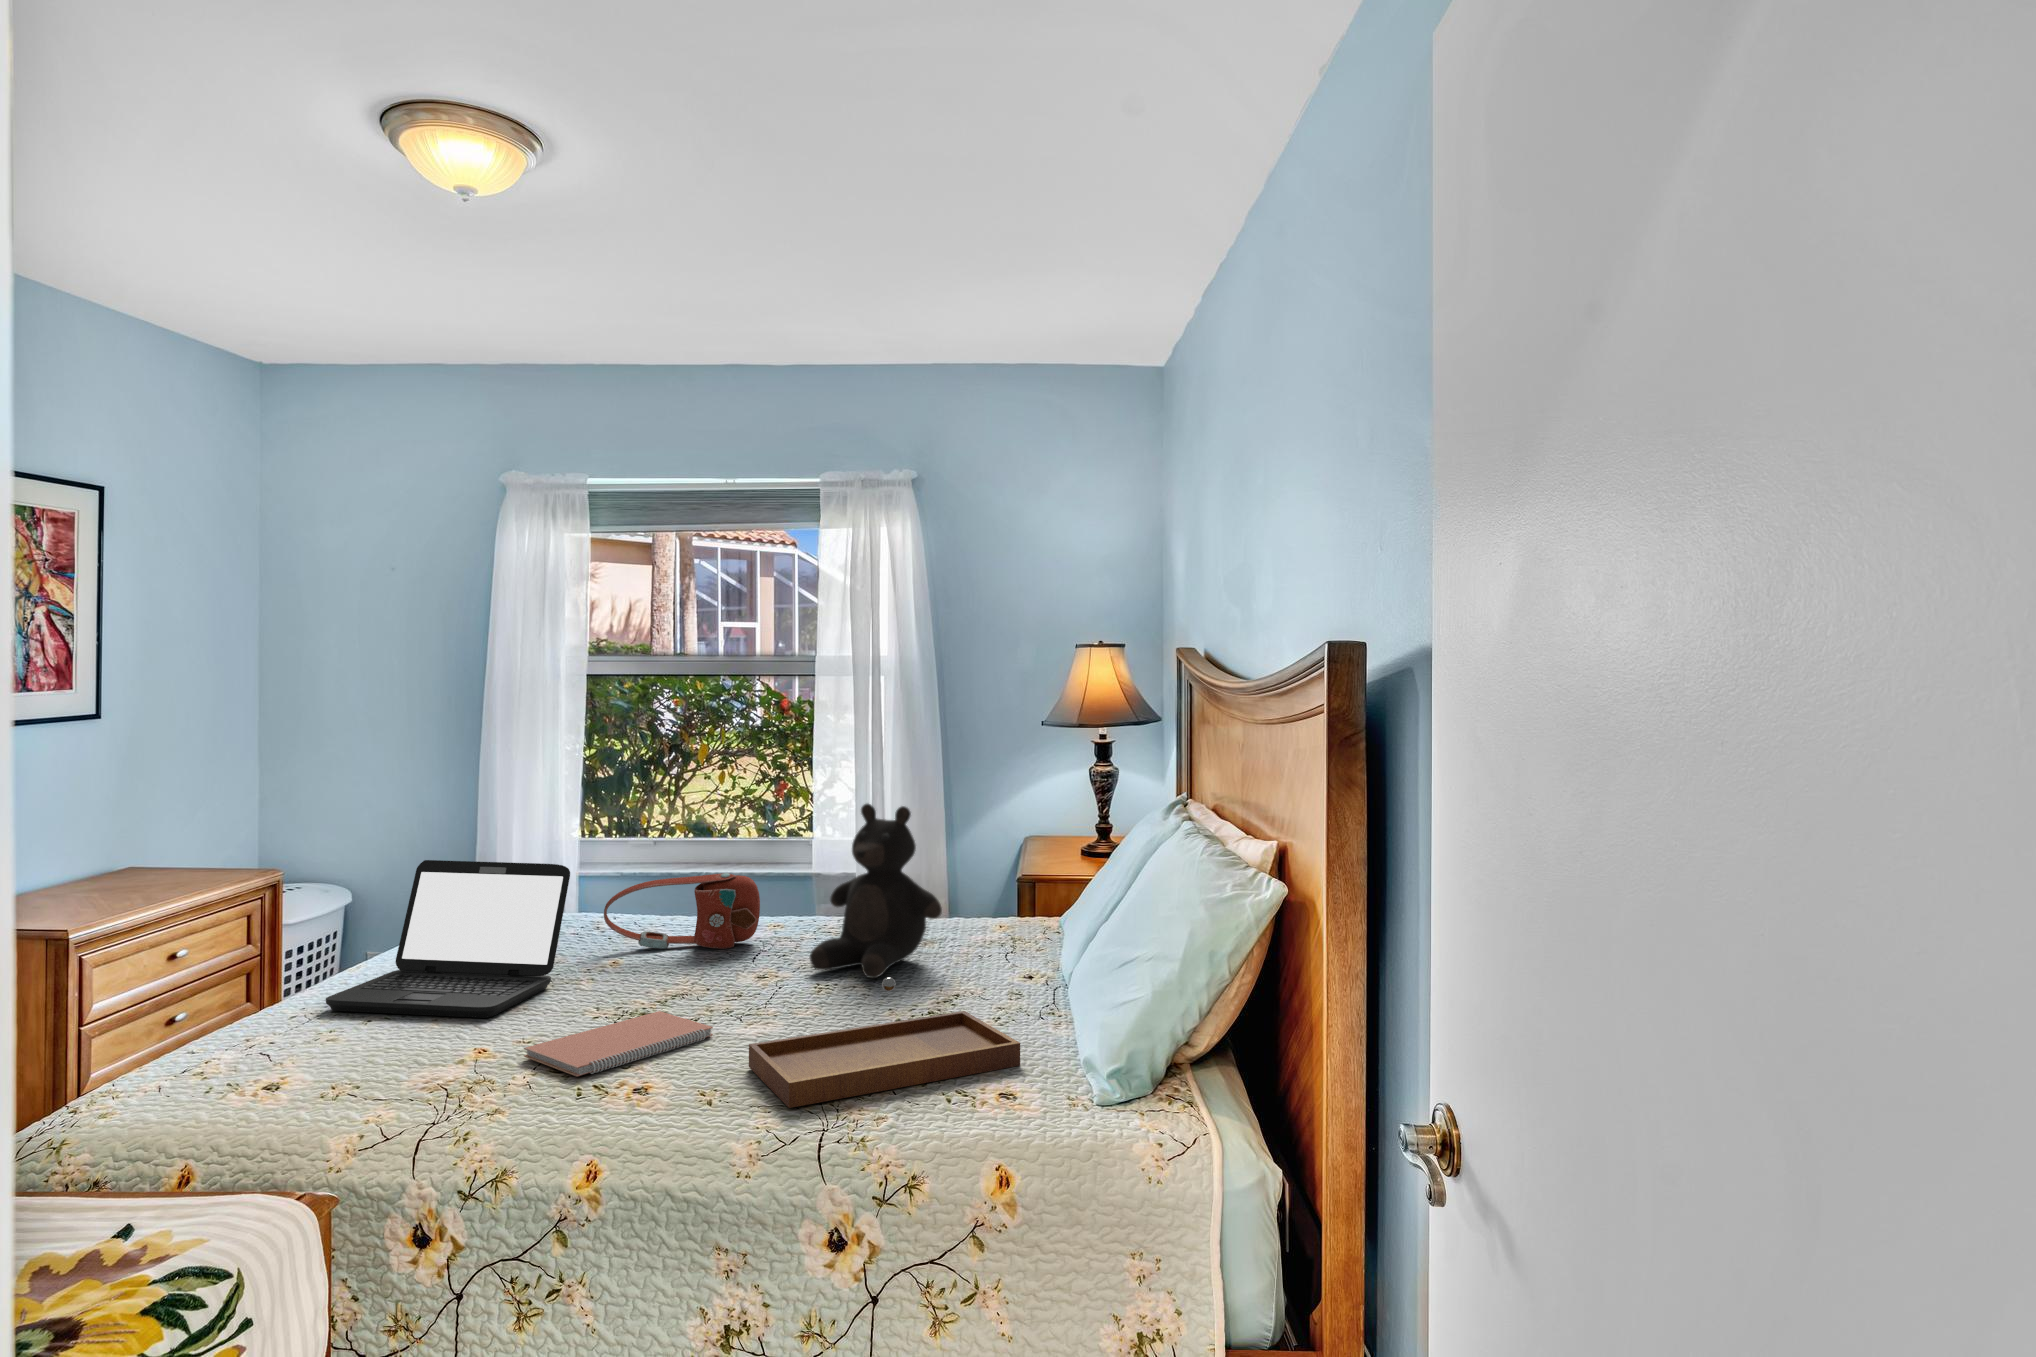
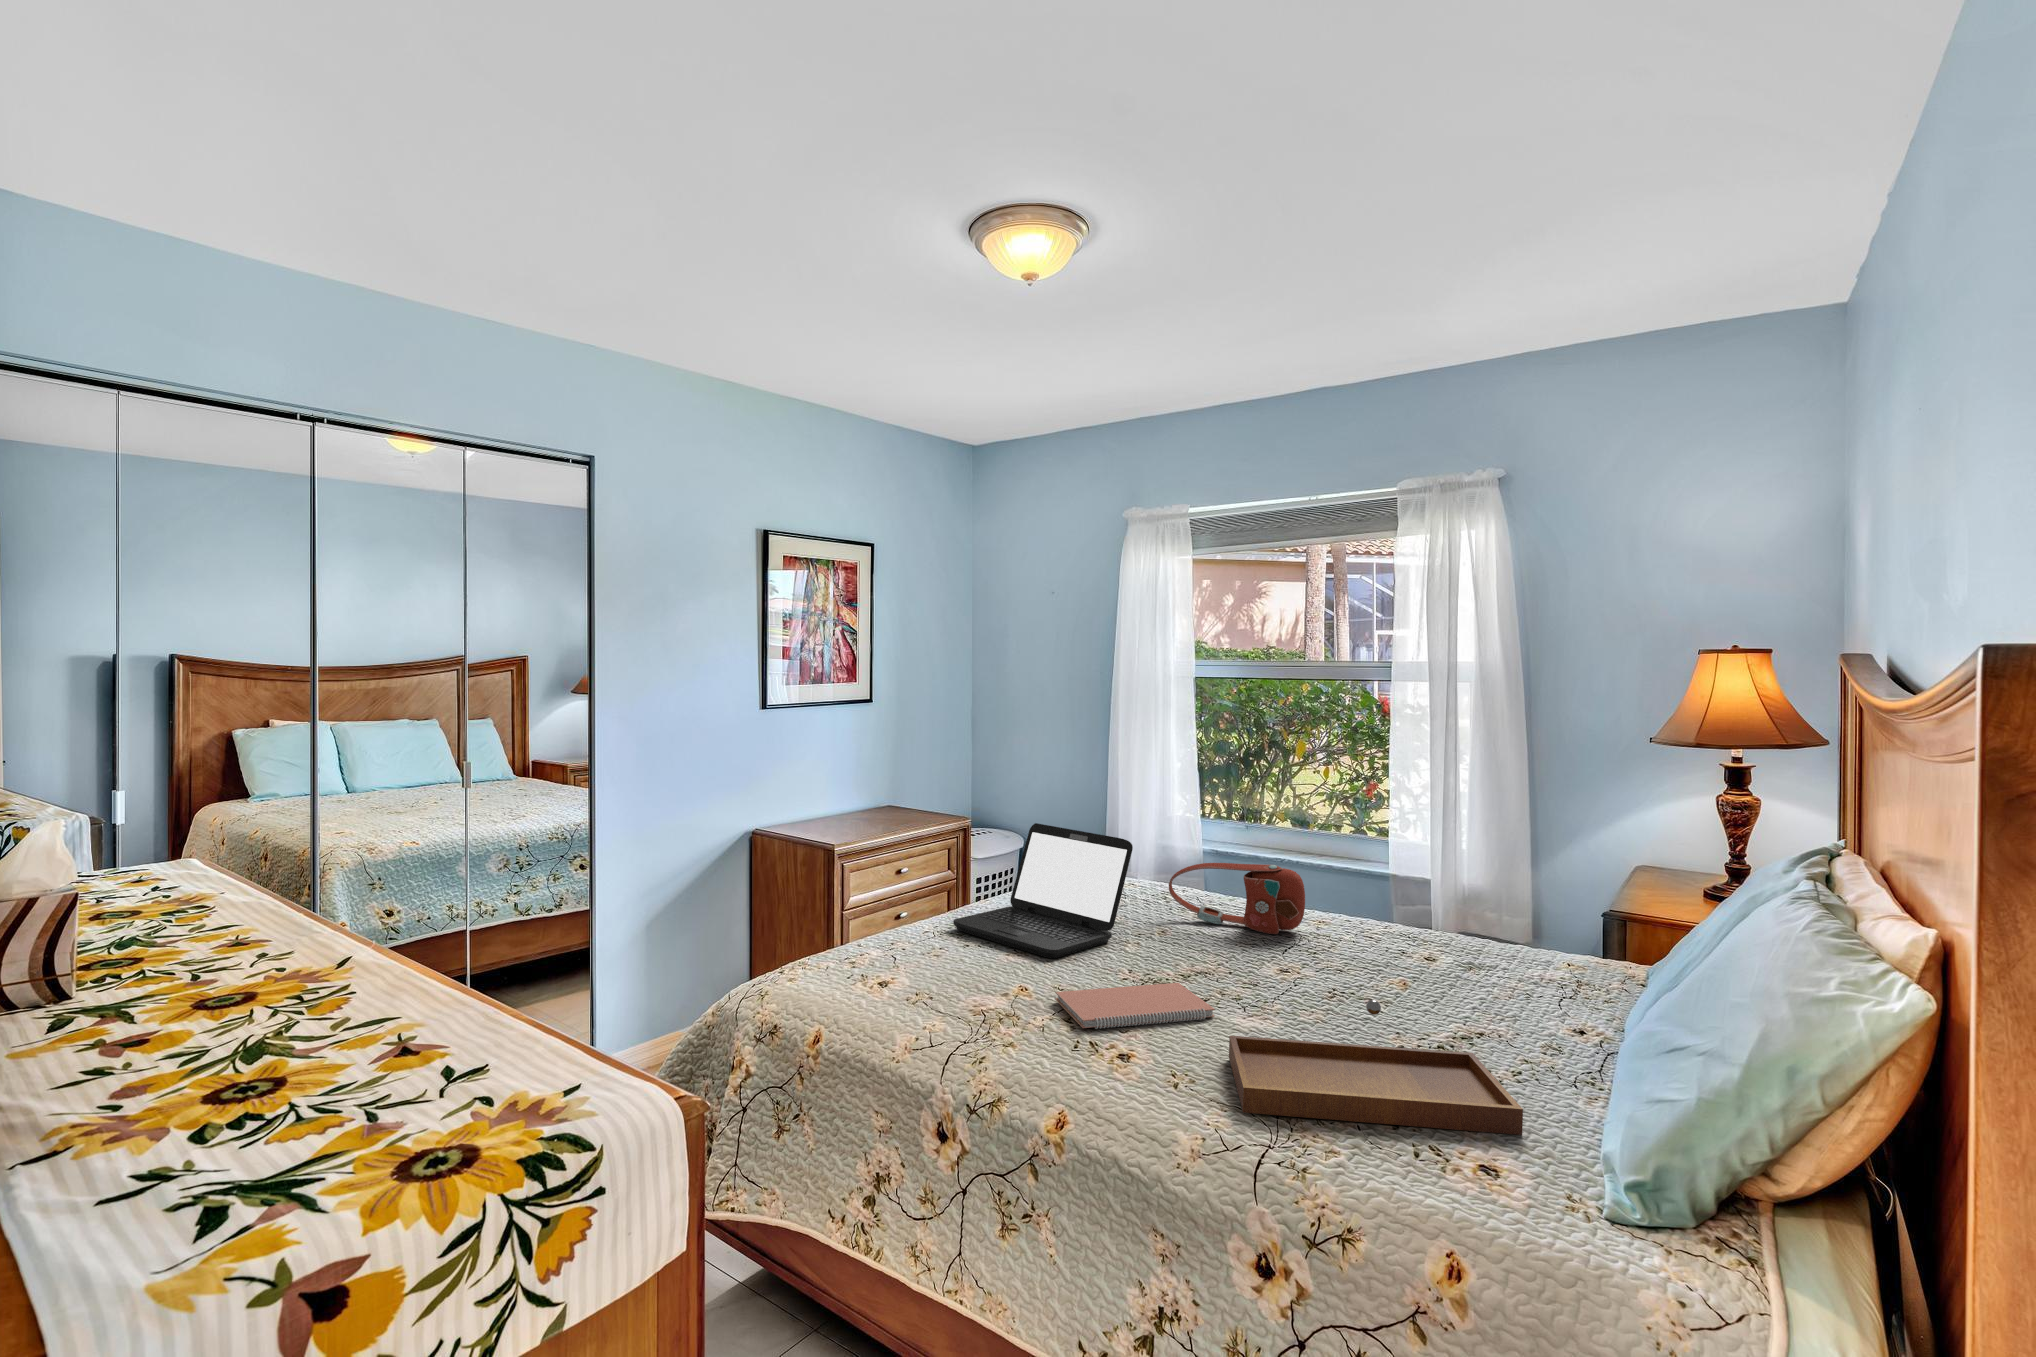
teddy bear: present [810,804,942,978] -> none [1336,815,1480,993]

